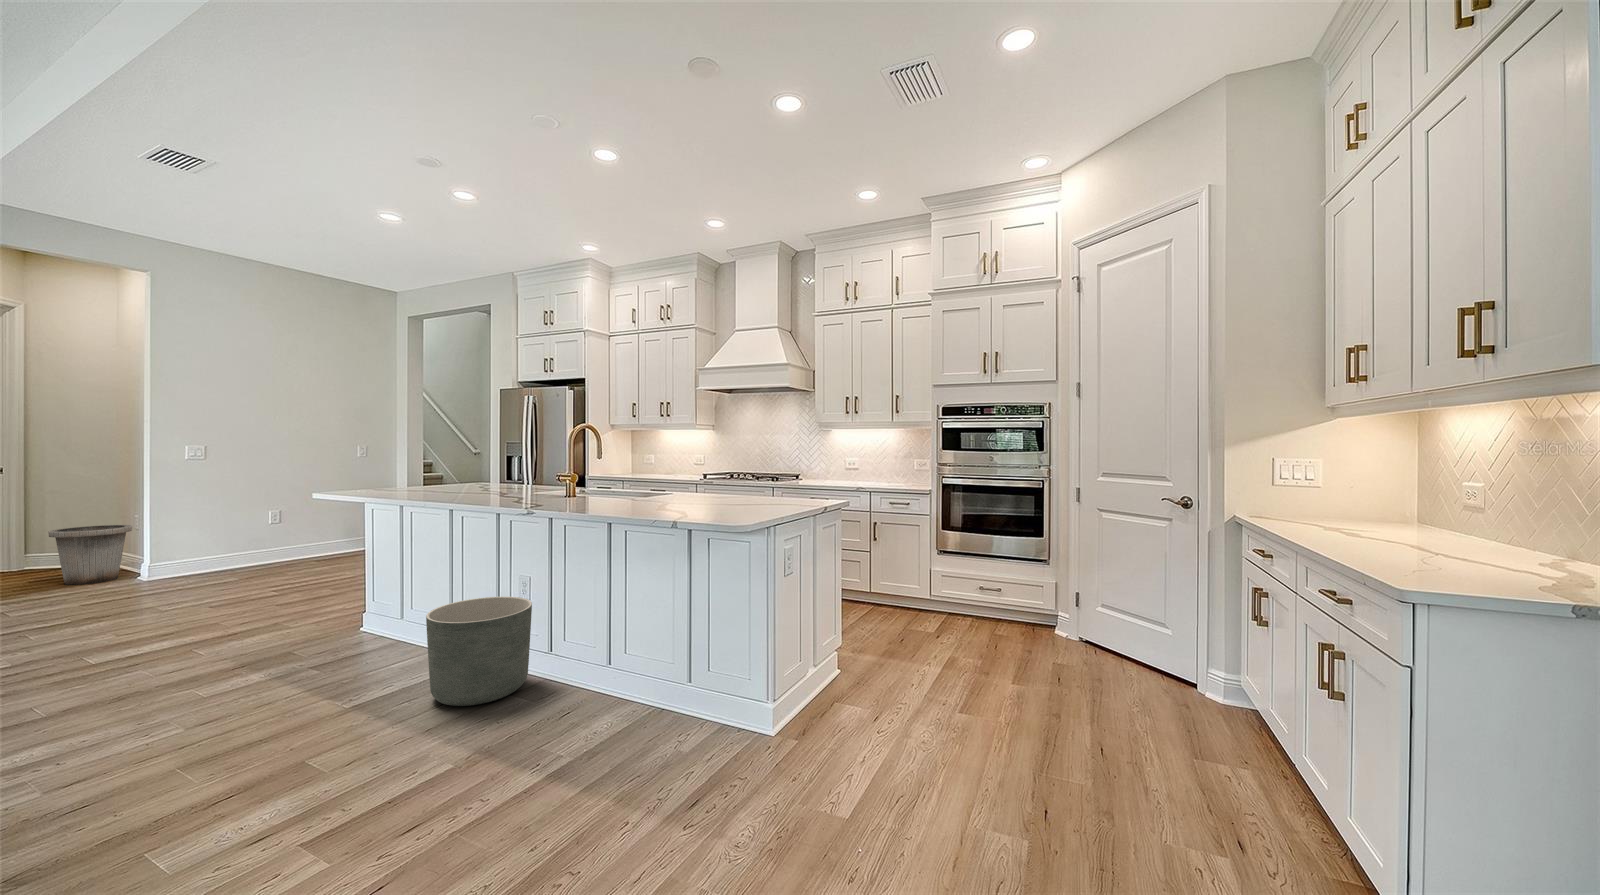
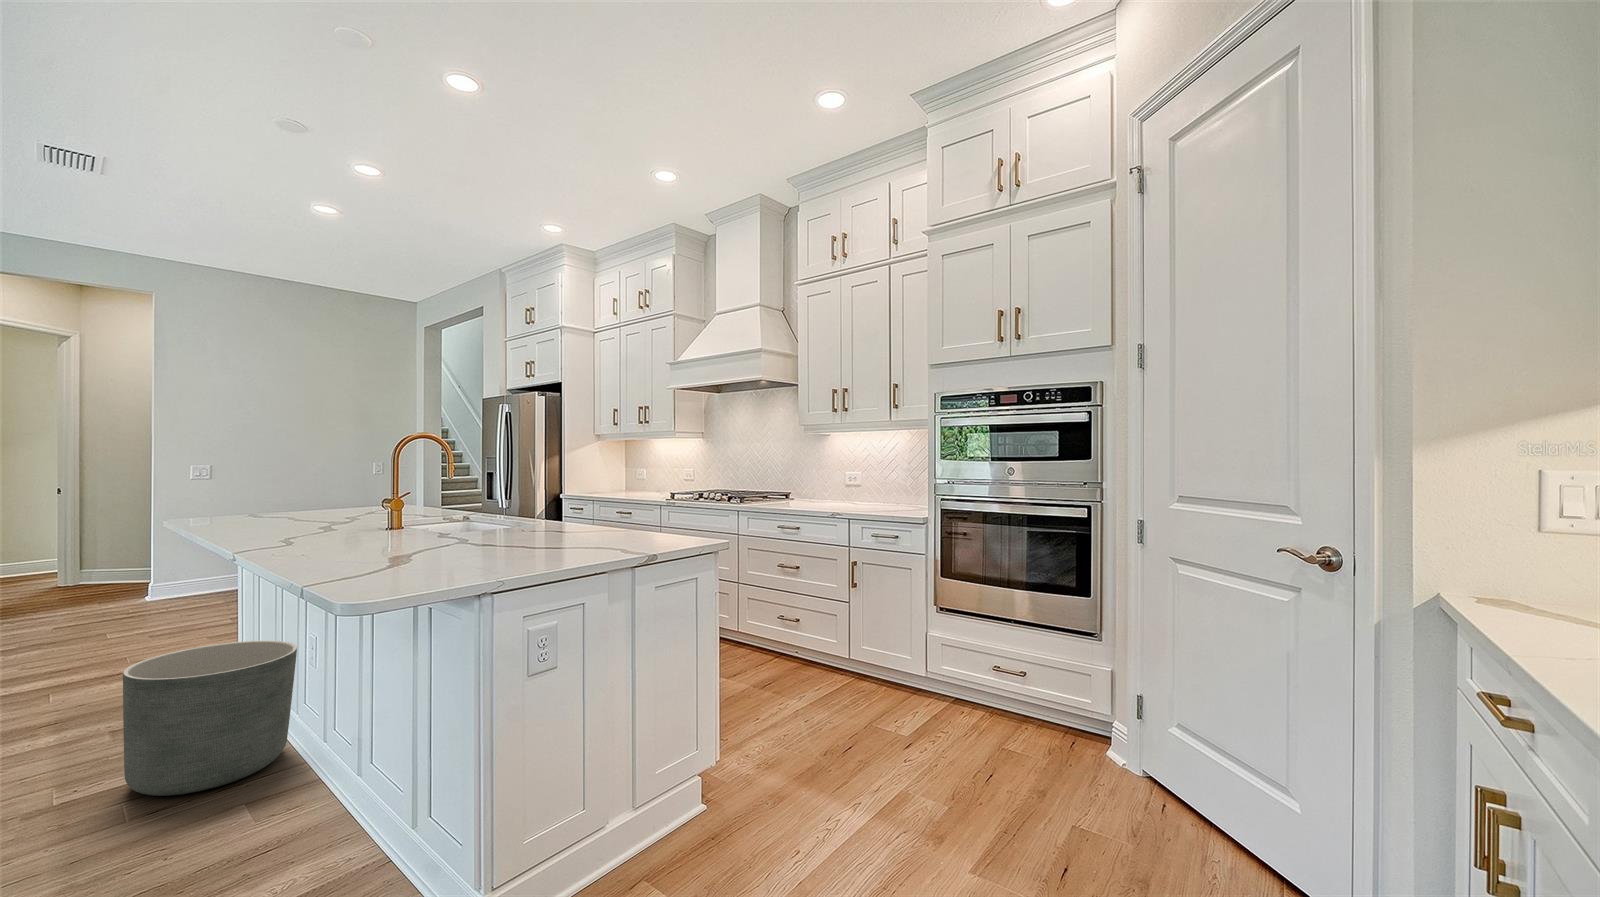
trash can: present [48,525,132,585] -> none [63,531,143,589]

